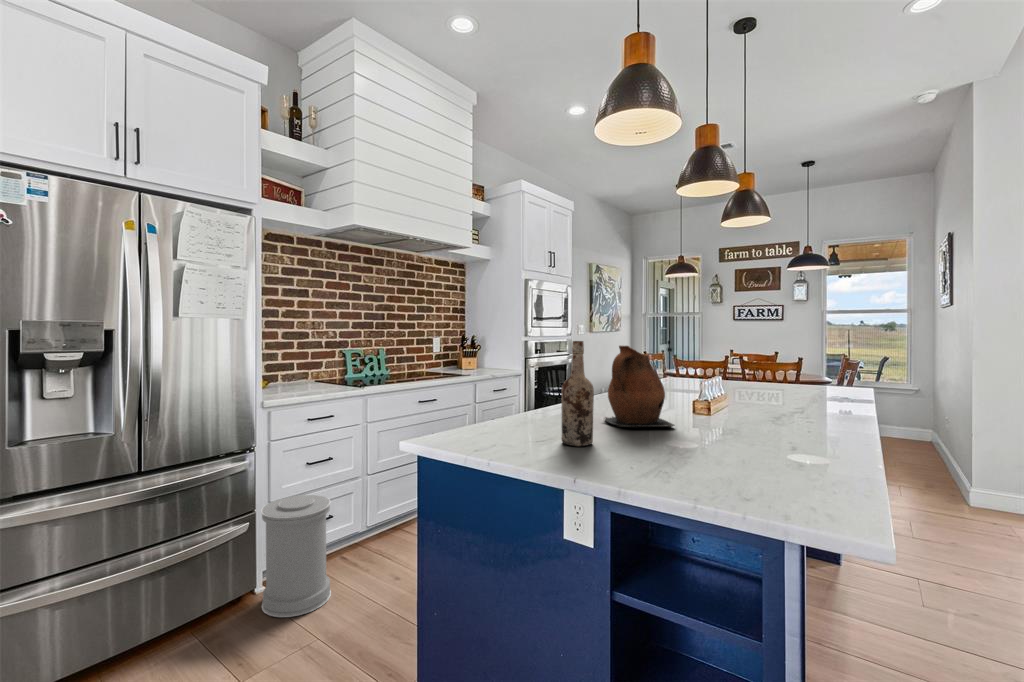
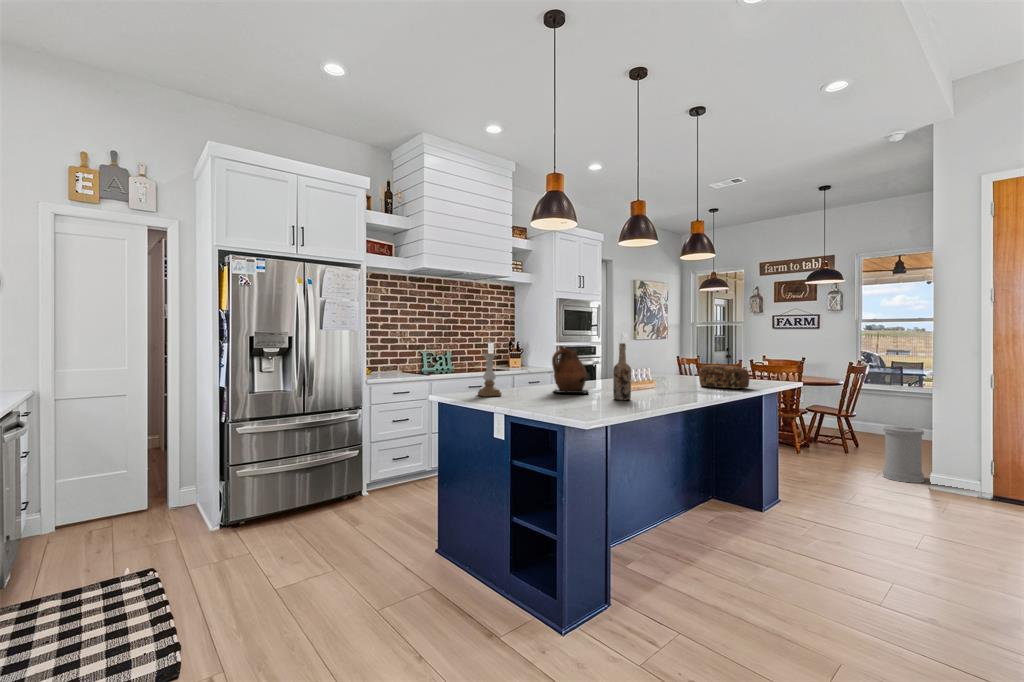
wine bottle: present [561,341,594,446] -> present [613,343,631,400]
candle holder: none [489,361,537,444] -> present [478,353,501,397]
bread loaf: none [783,369,856,405] -> present [699,365,749,389]
trash can: present [261,495,331,617] -> present [883,425,924,483]

